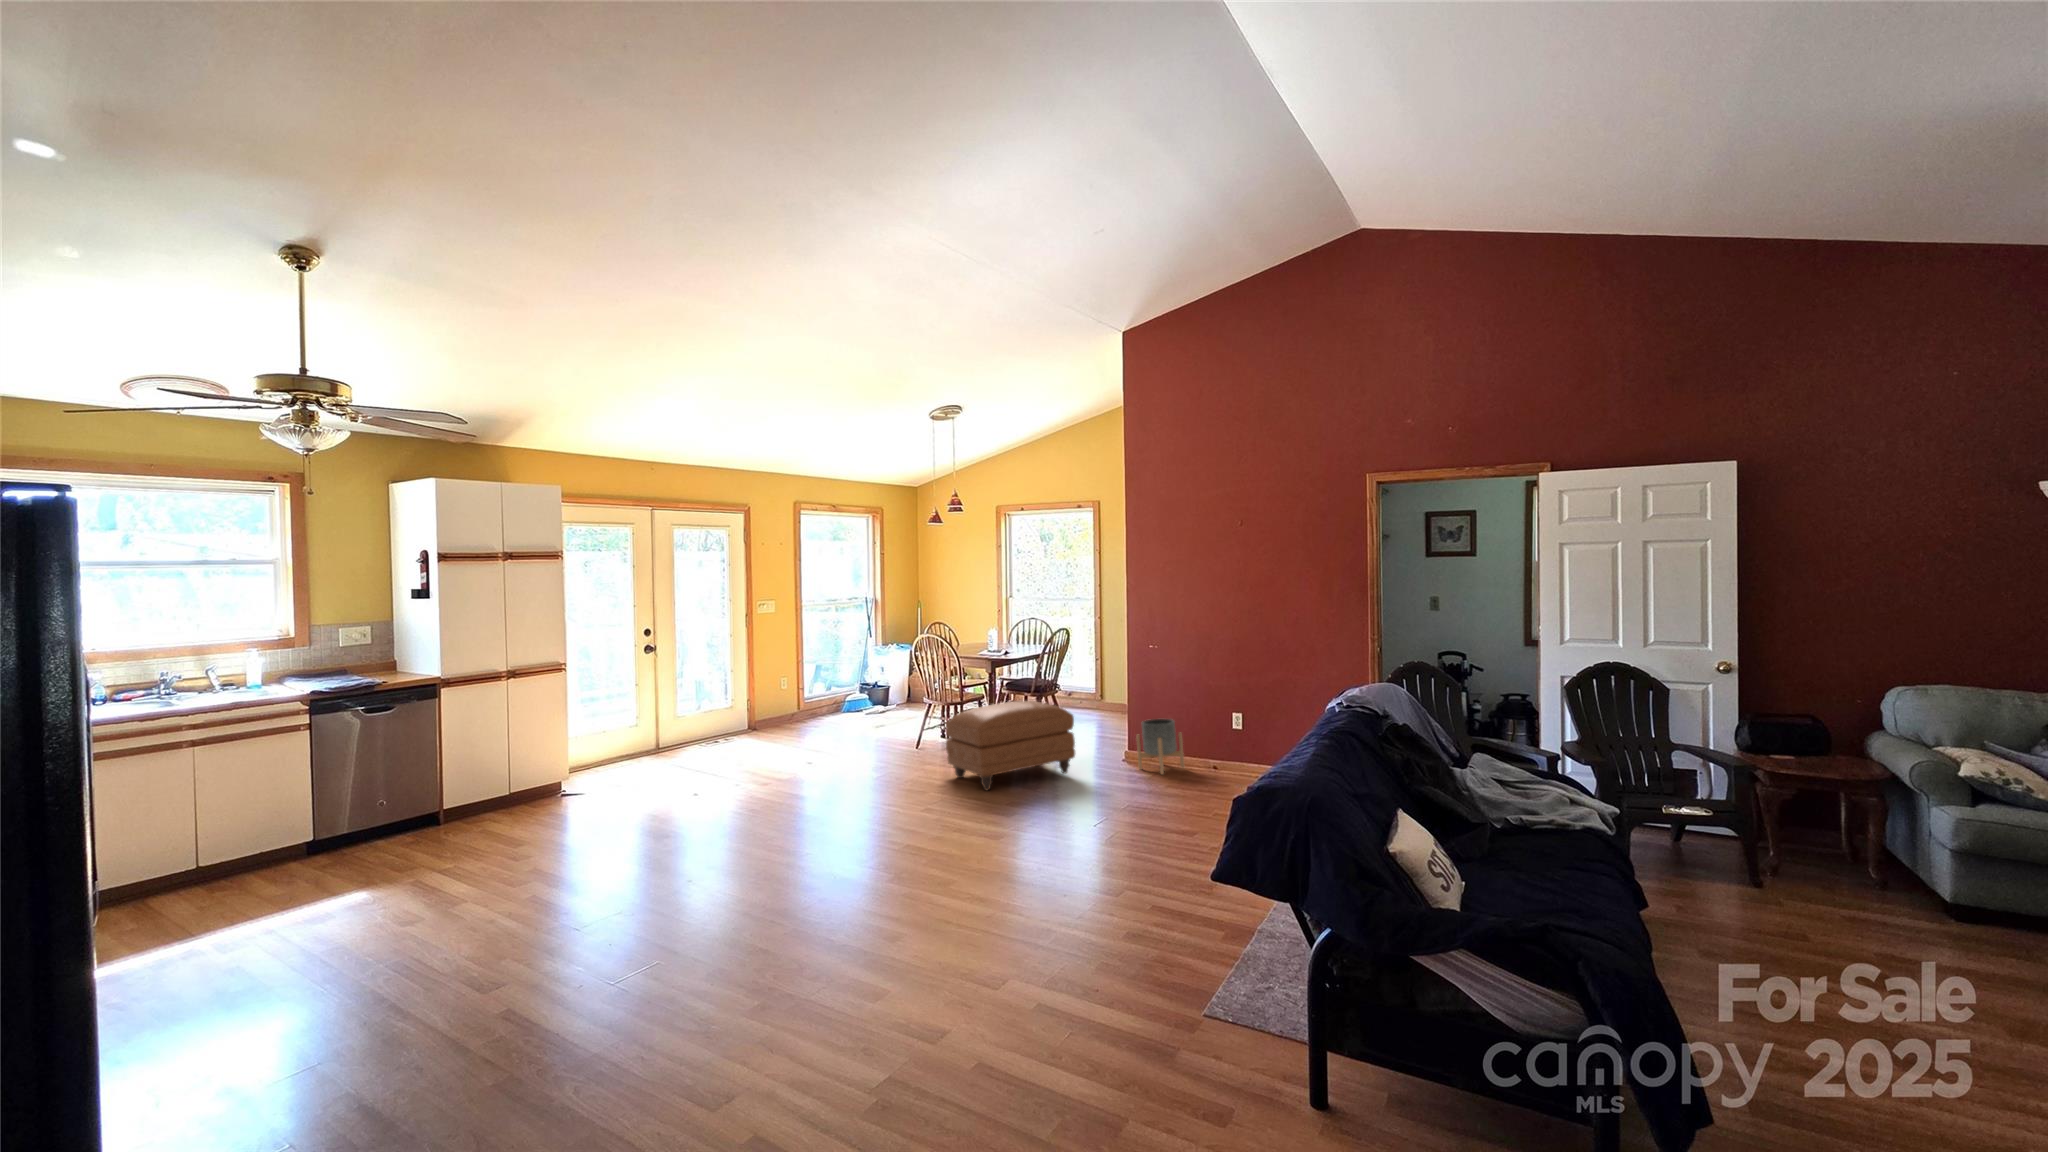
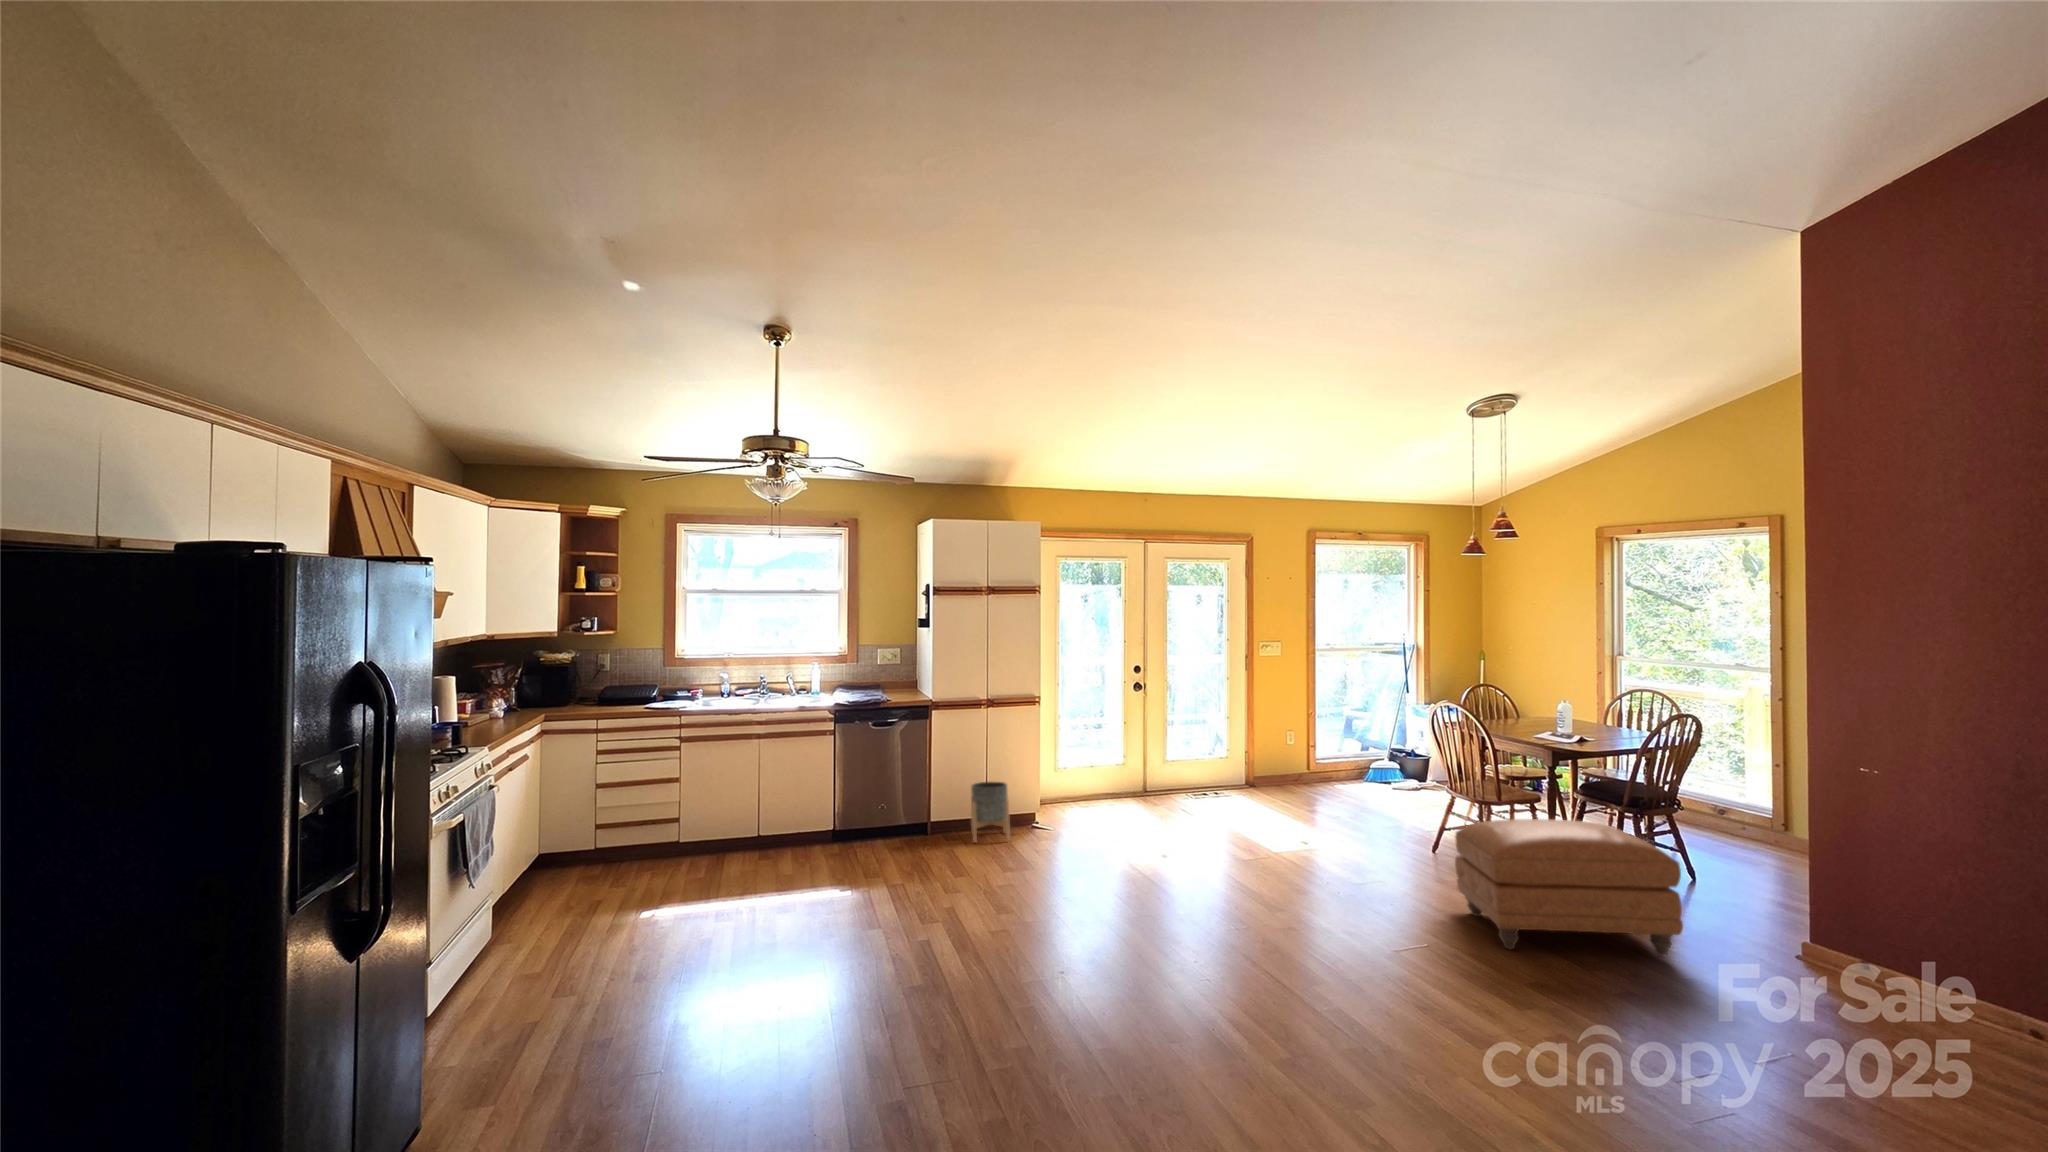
planter: present [1136,719,1185,774] -> present [971,782,1010,843]

